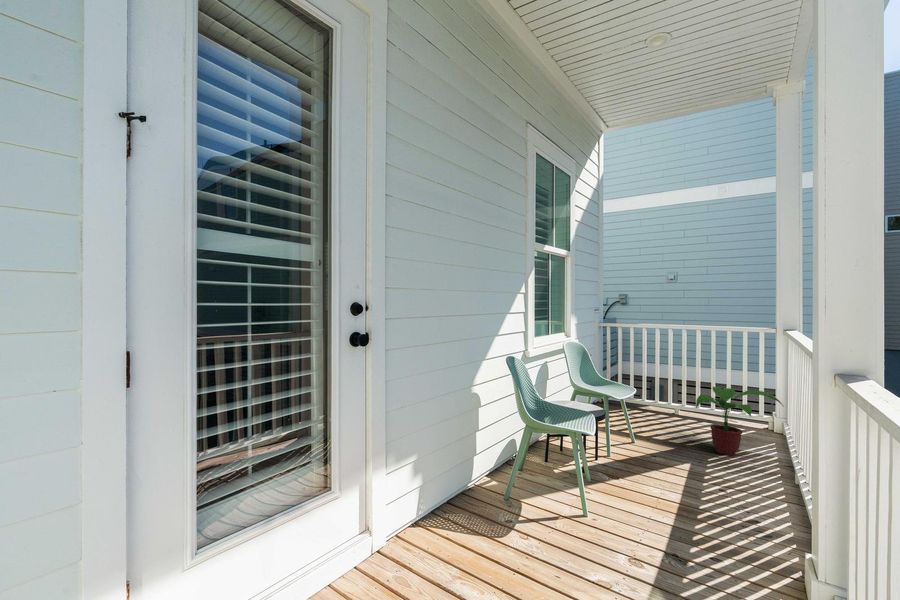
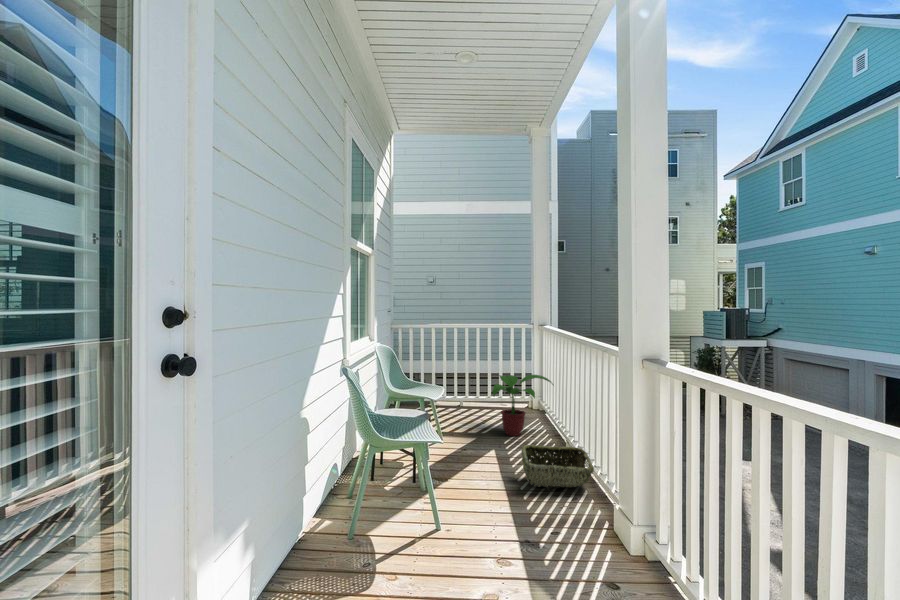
woven basket: none [705,461,802,524] -> present [521,445,594,487]

